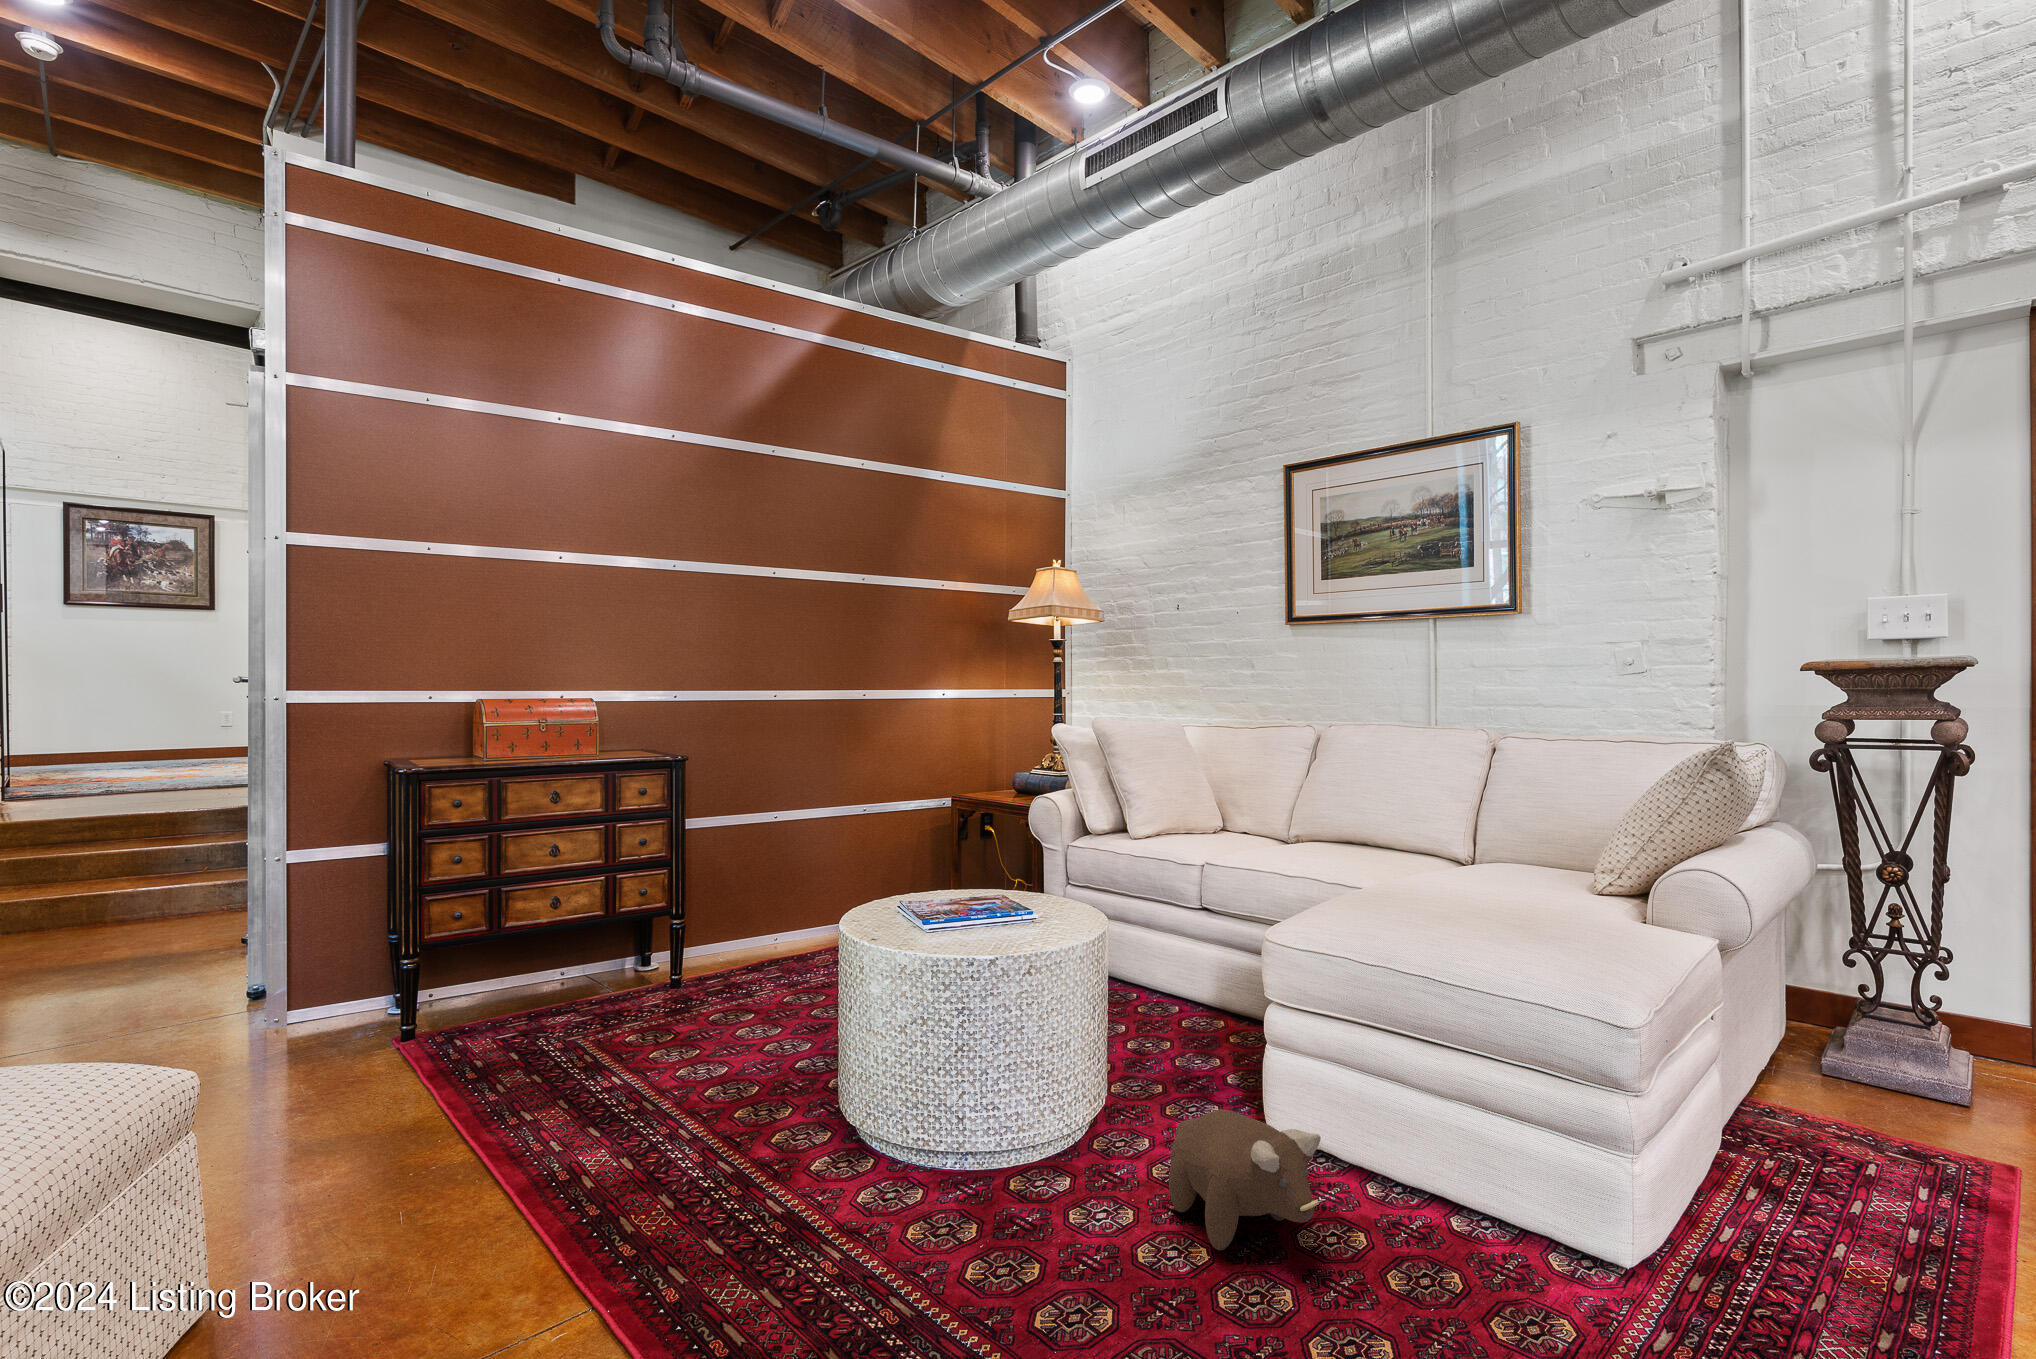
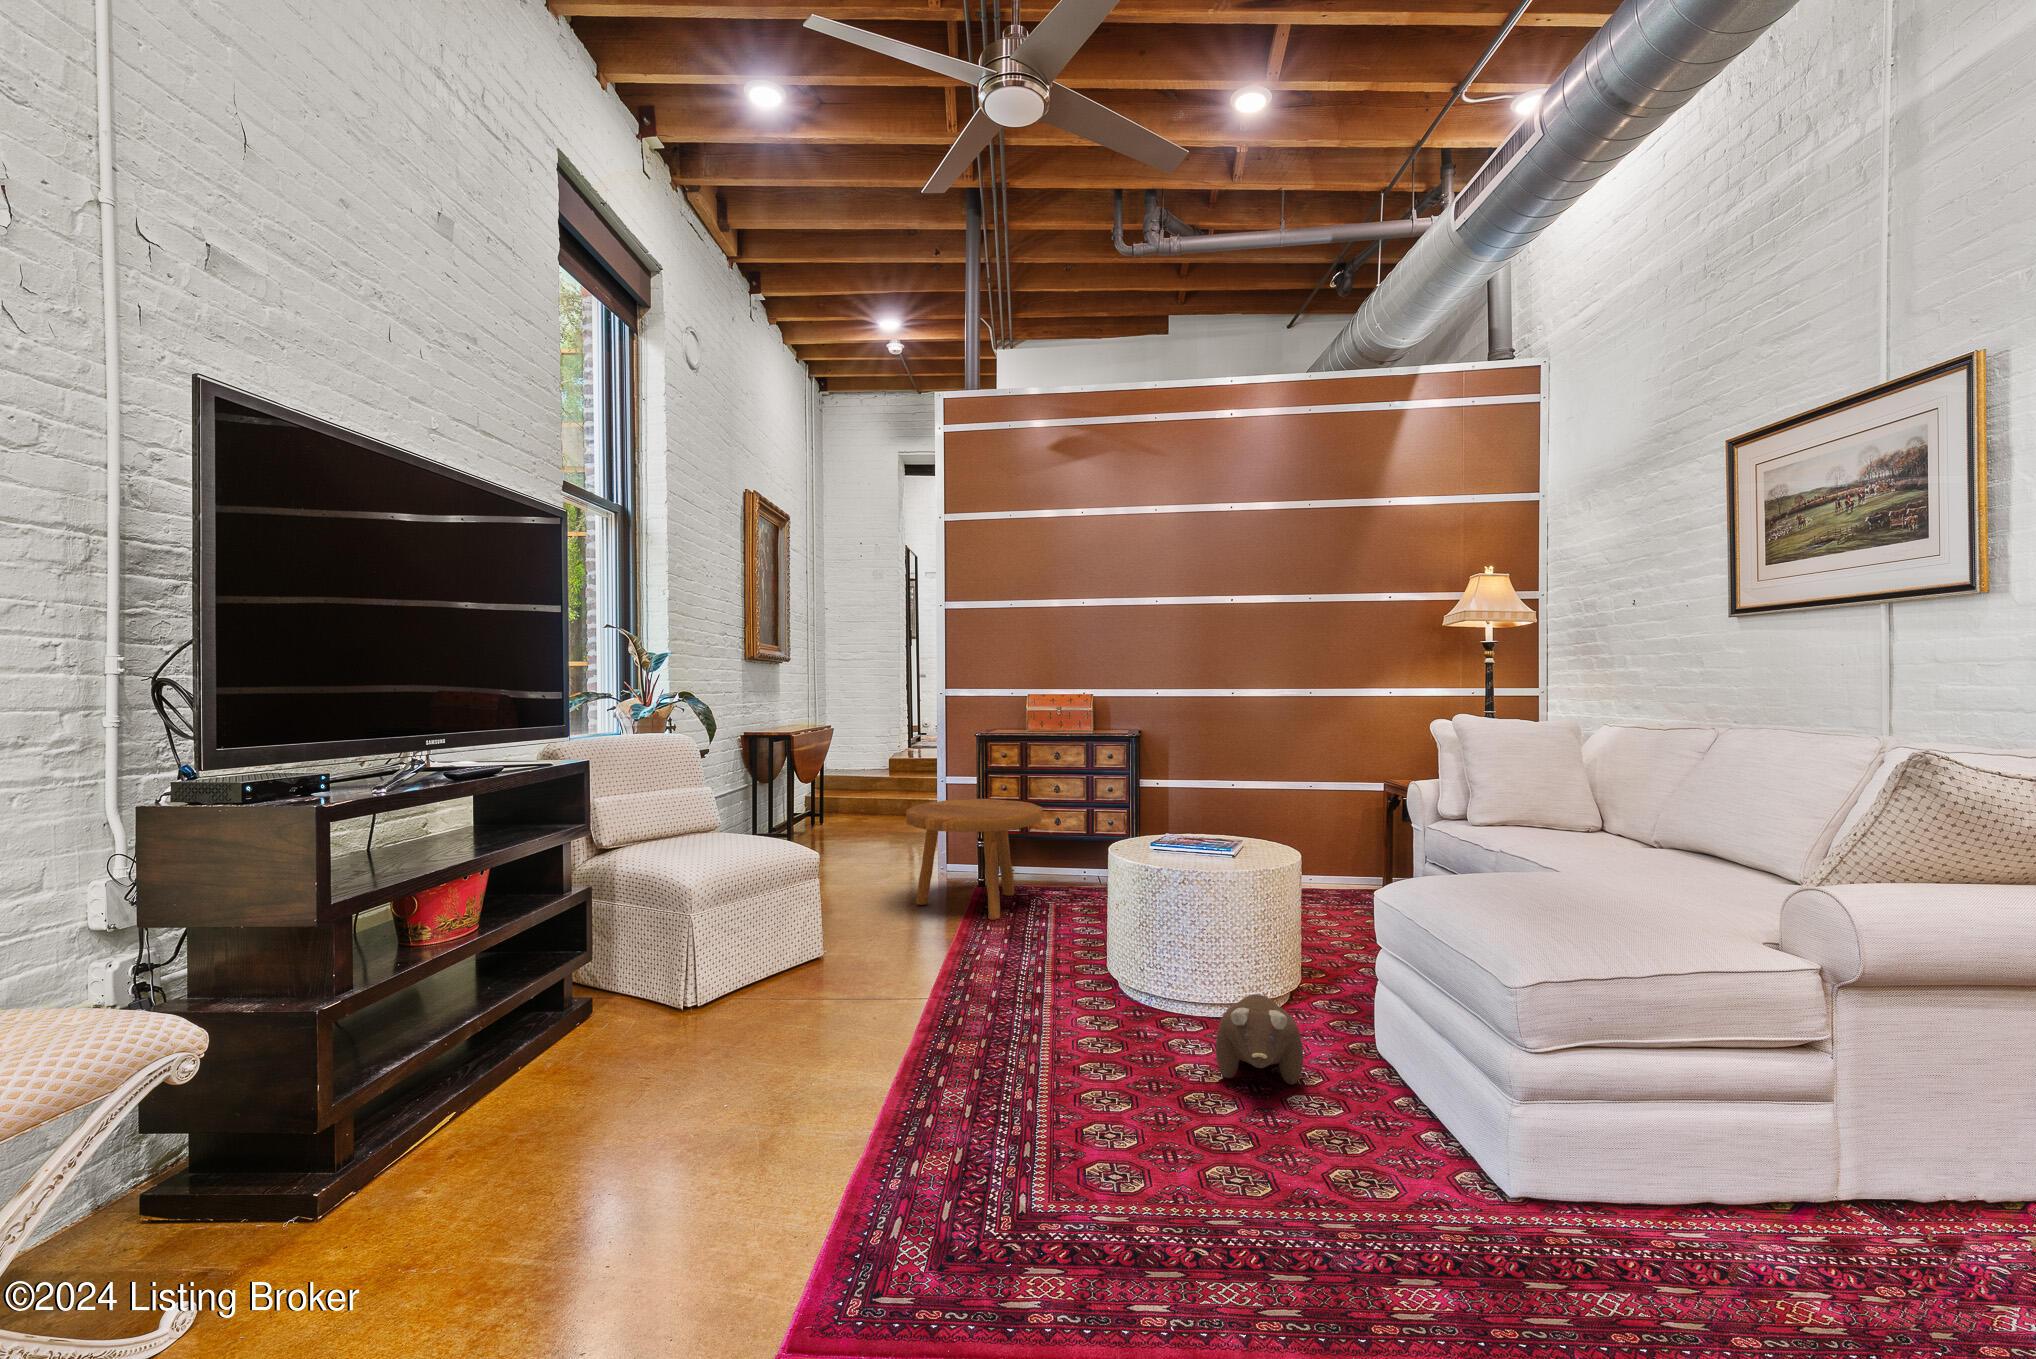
footstool: none [270,880,567,1119] -> present [906,799,1043,920]

